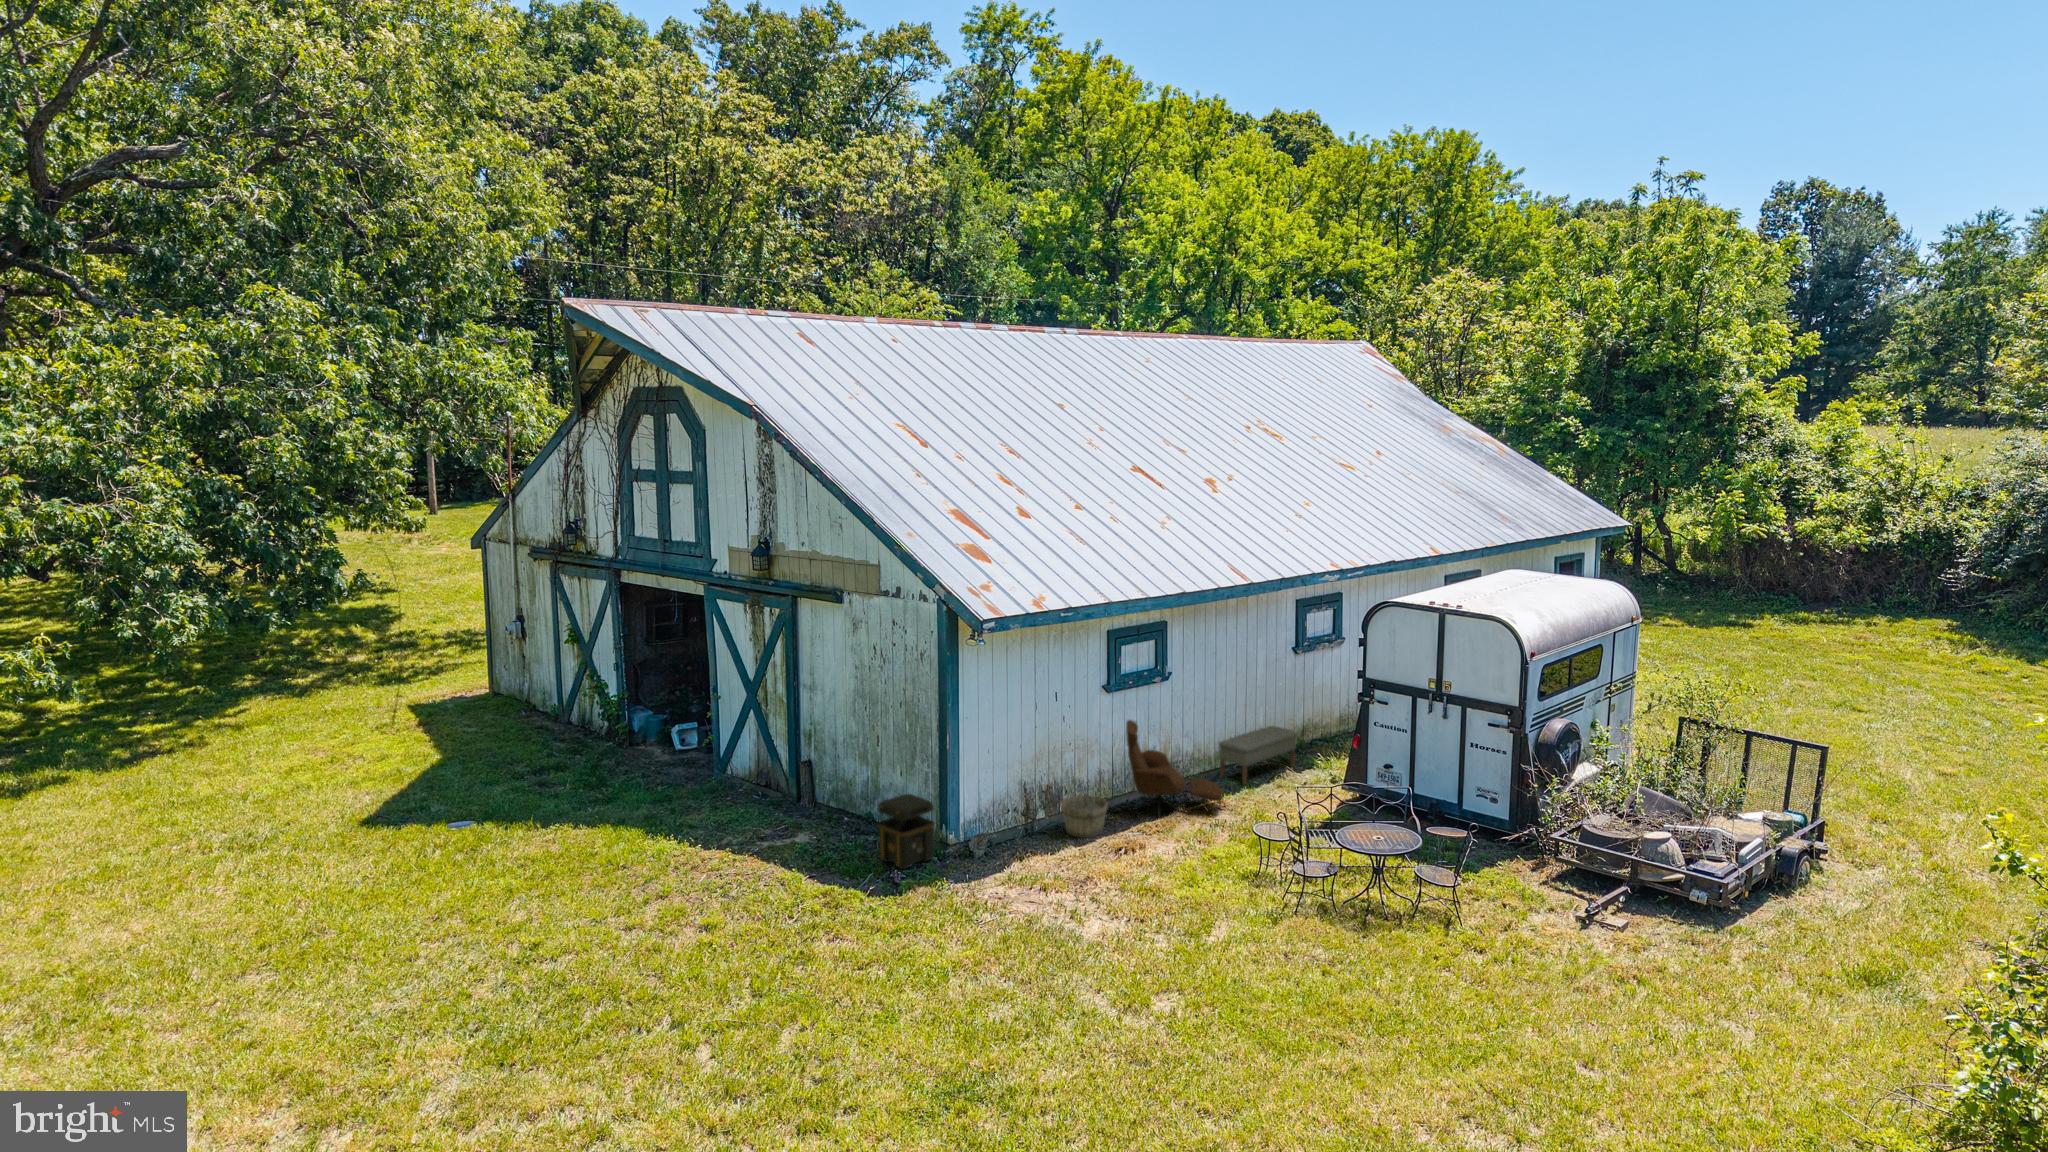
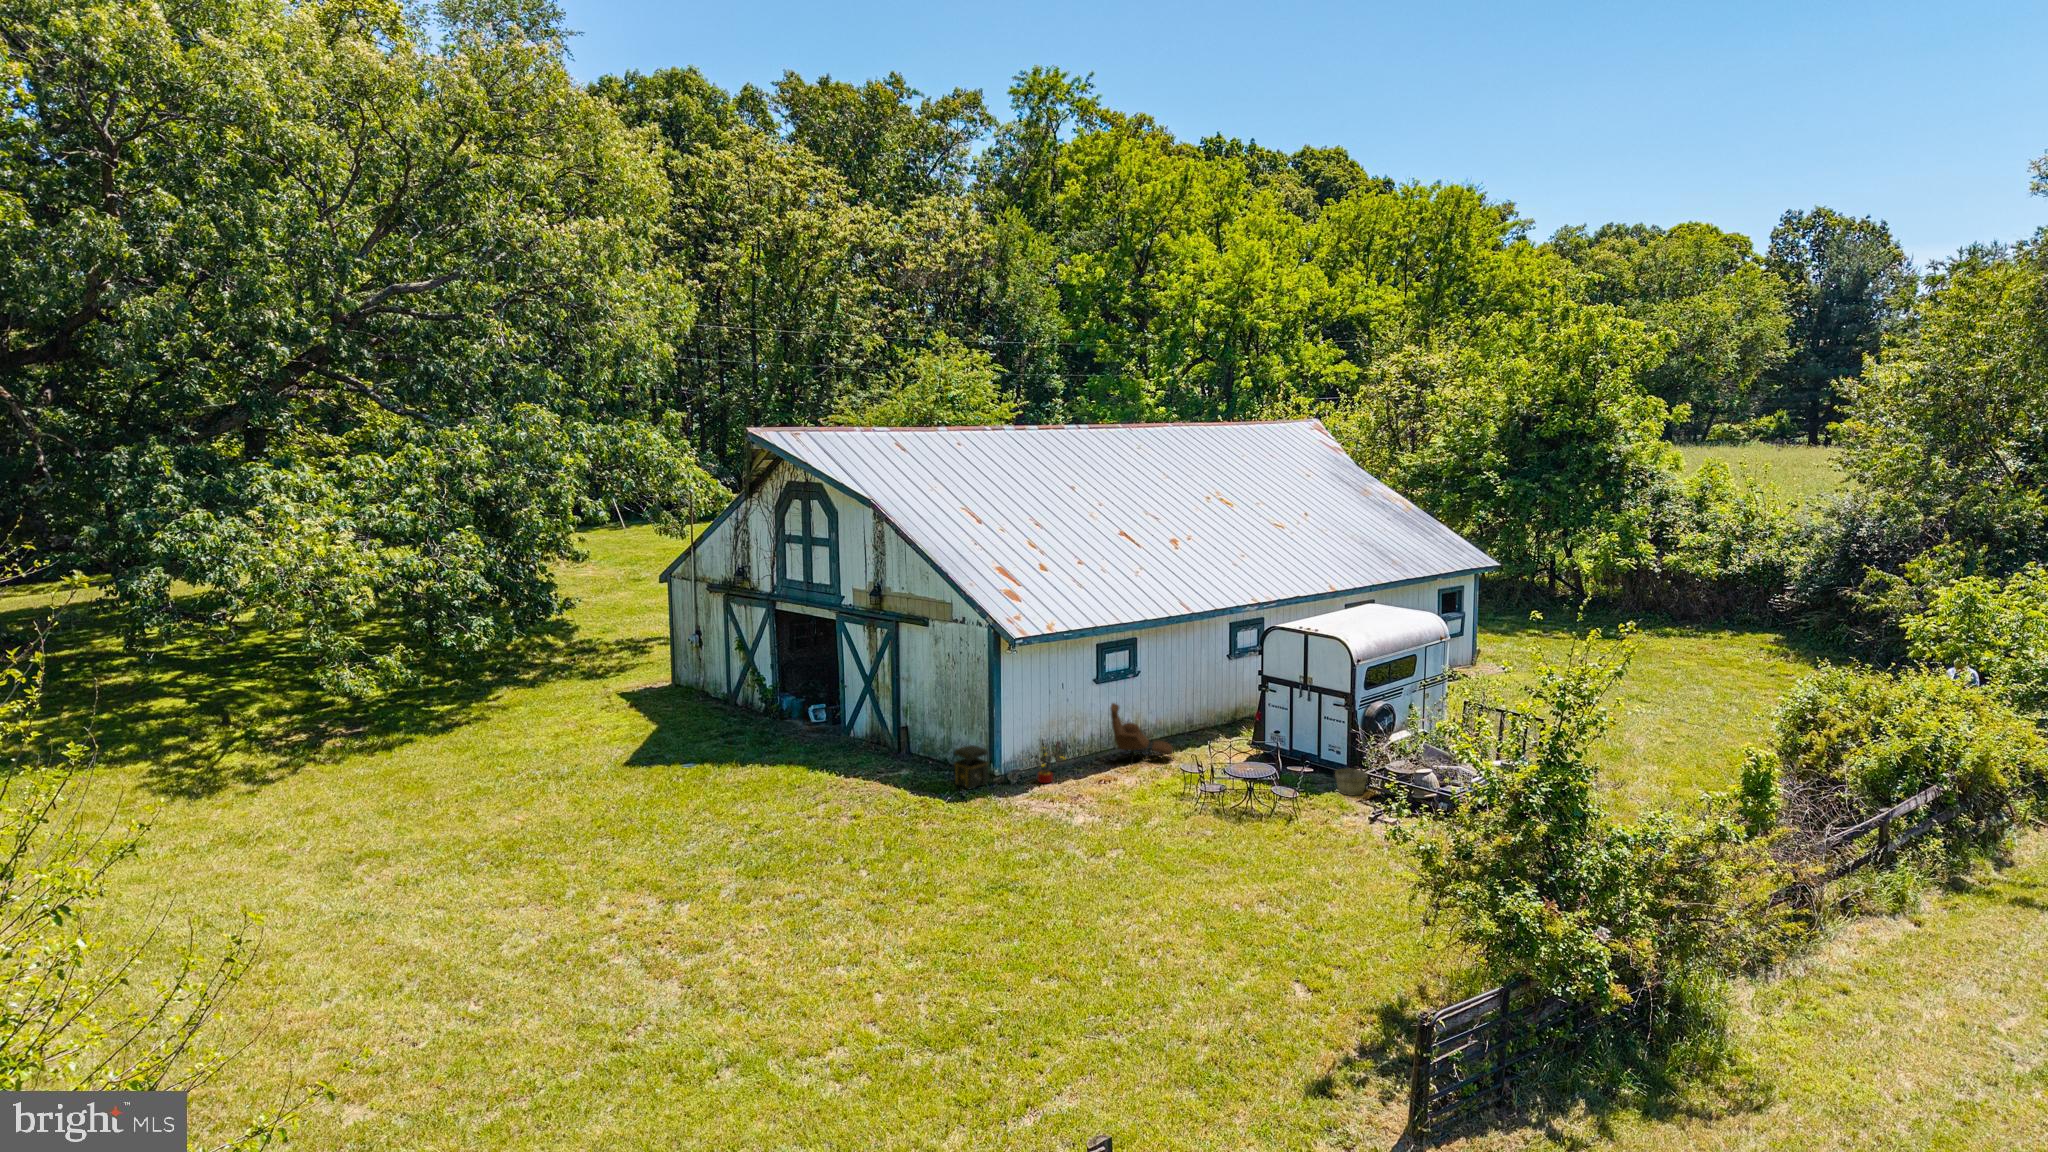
bench: present [1219,726,1297,785] -> none [1177,709,1232,747]
decorative plant: none [990,789,1060,855] -> present [1037,749,1053,783]
wooden bucket: present [1061,795,1108,838] -> present [1335,768,1368,796]

